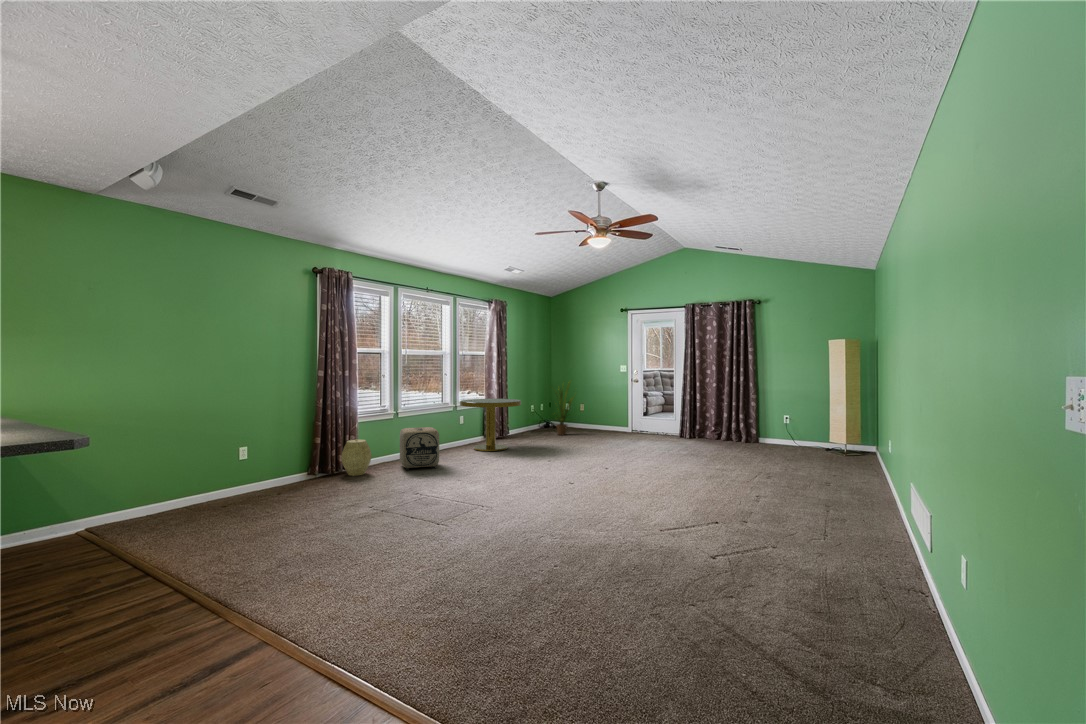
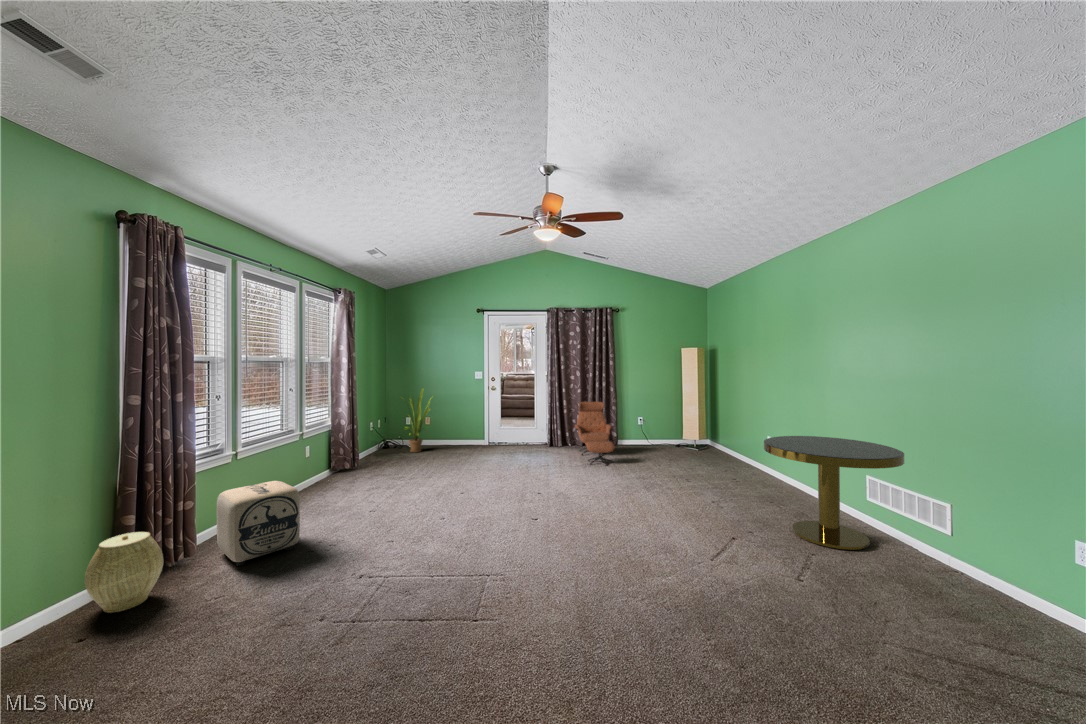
lounge chair: none [697,397,742,458] -> present [575,402,615,465]
side table: present [460,399,521,451] -> present [764,436,904,550]

